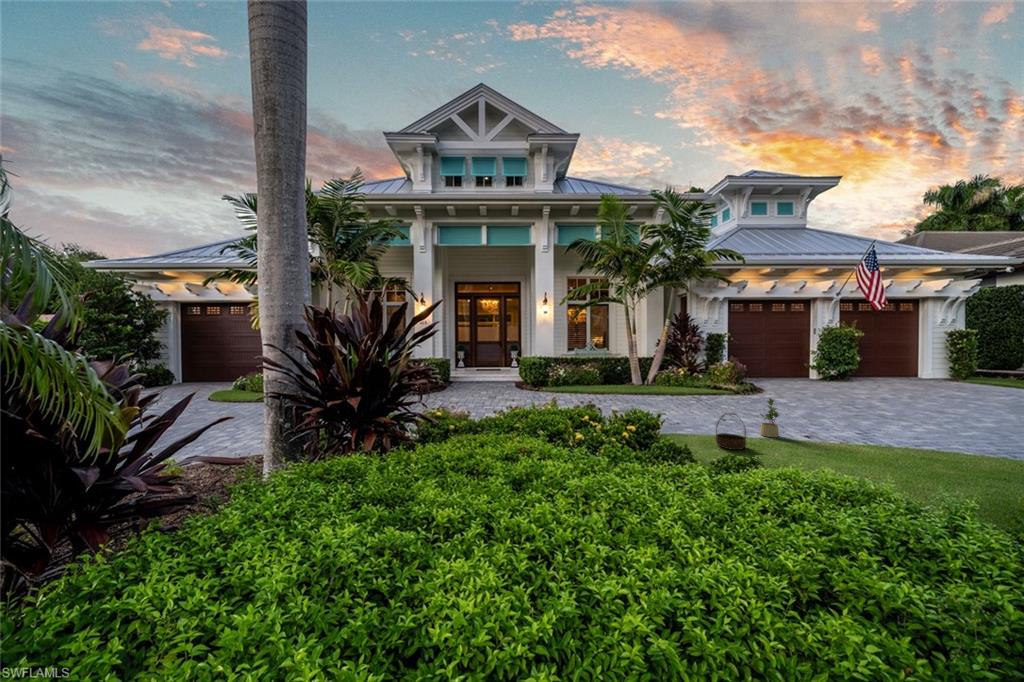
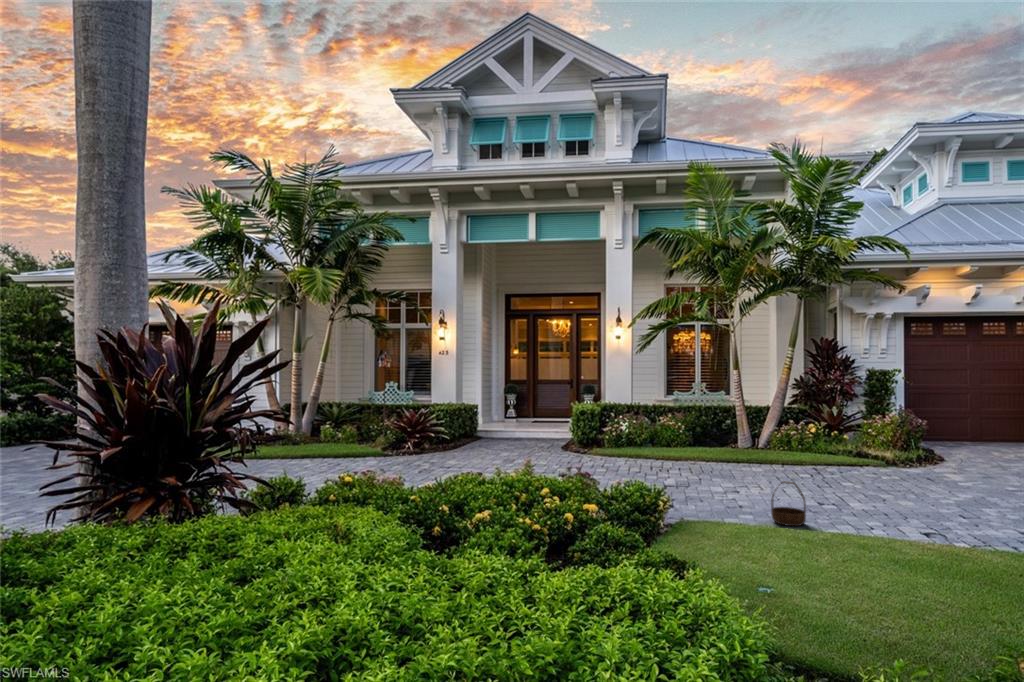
potted plant: present [760,398,779,437] -> none [844,466,868,517]

